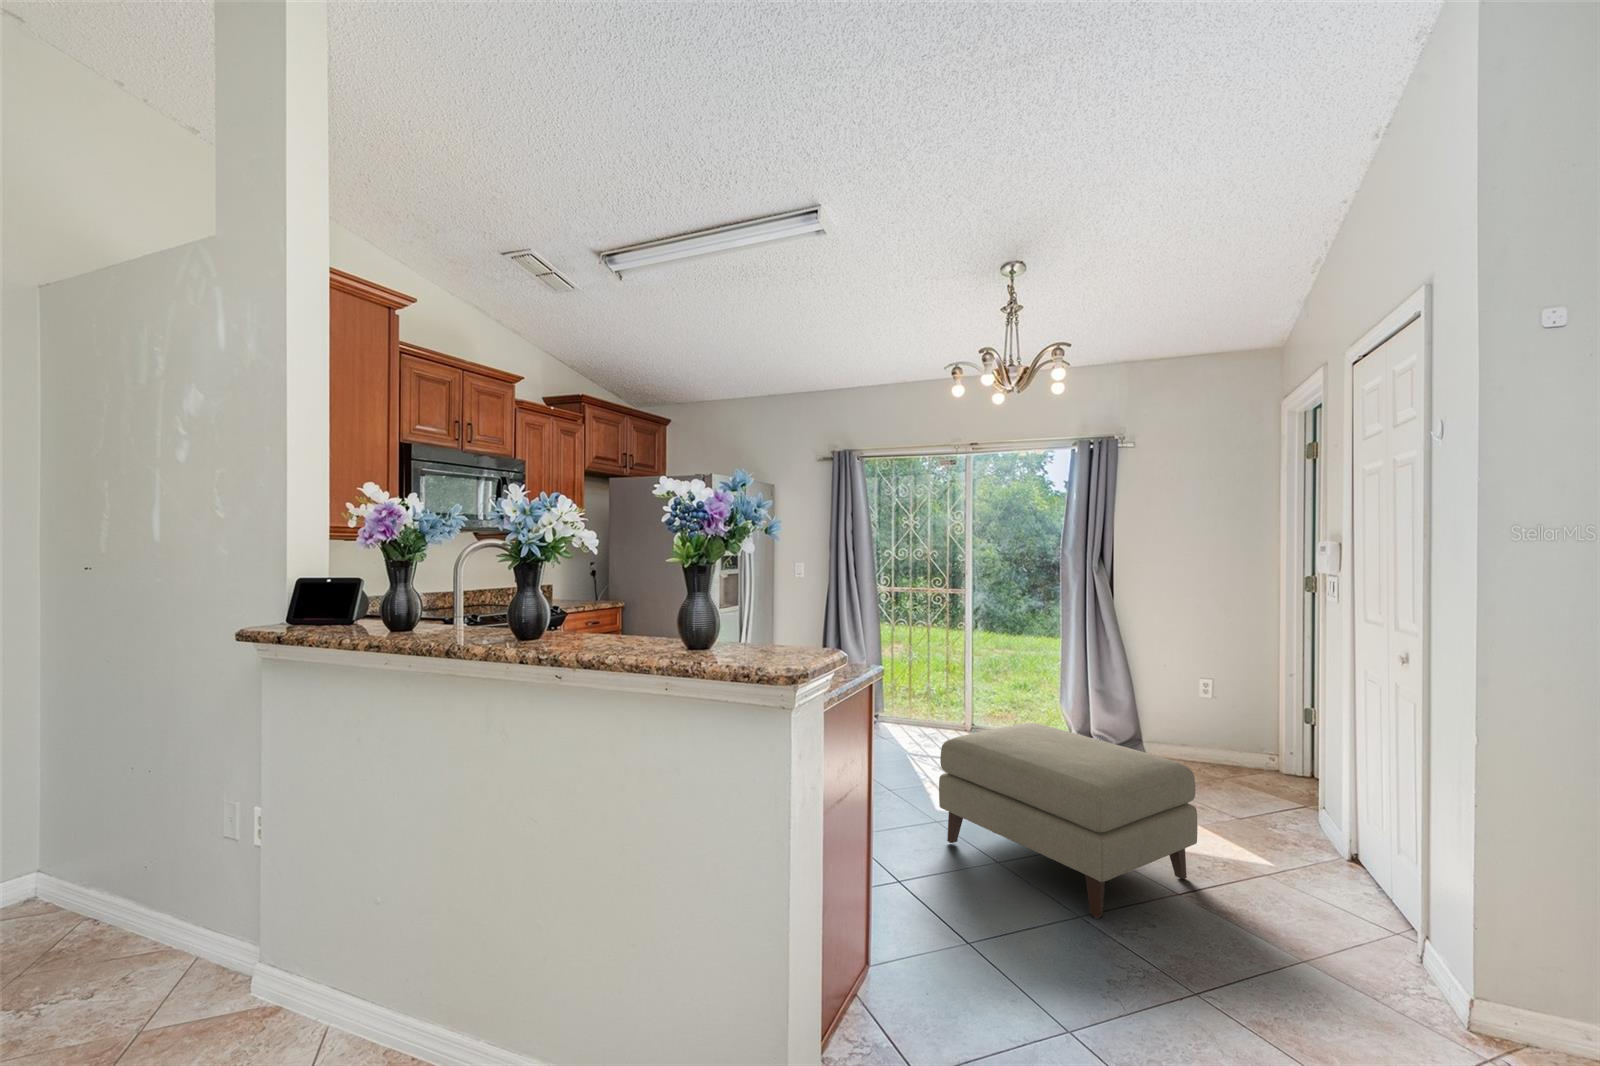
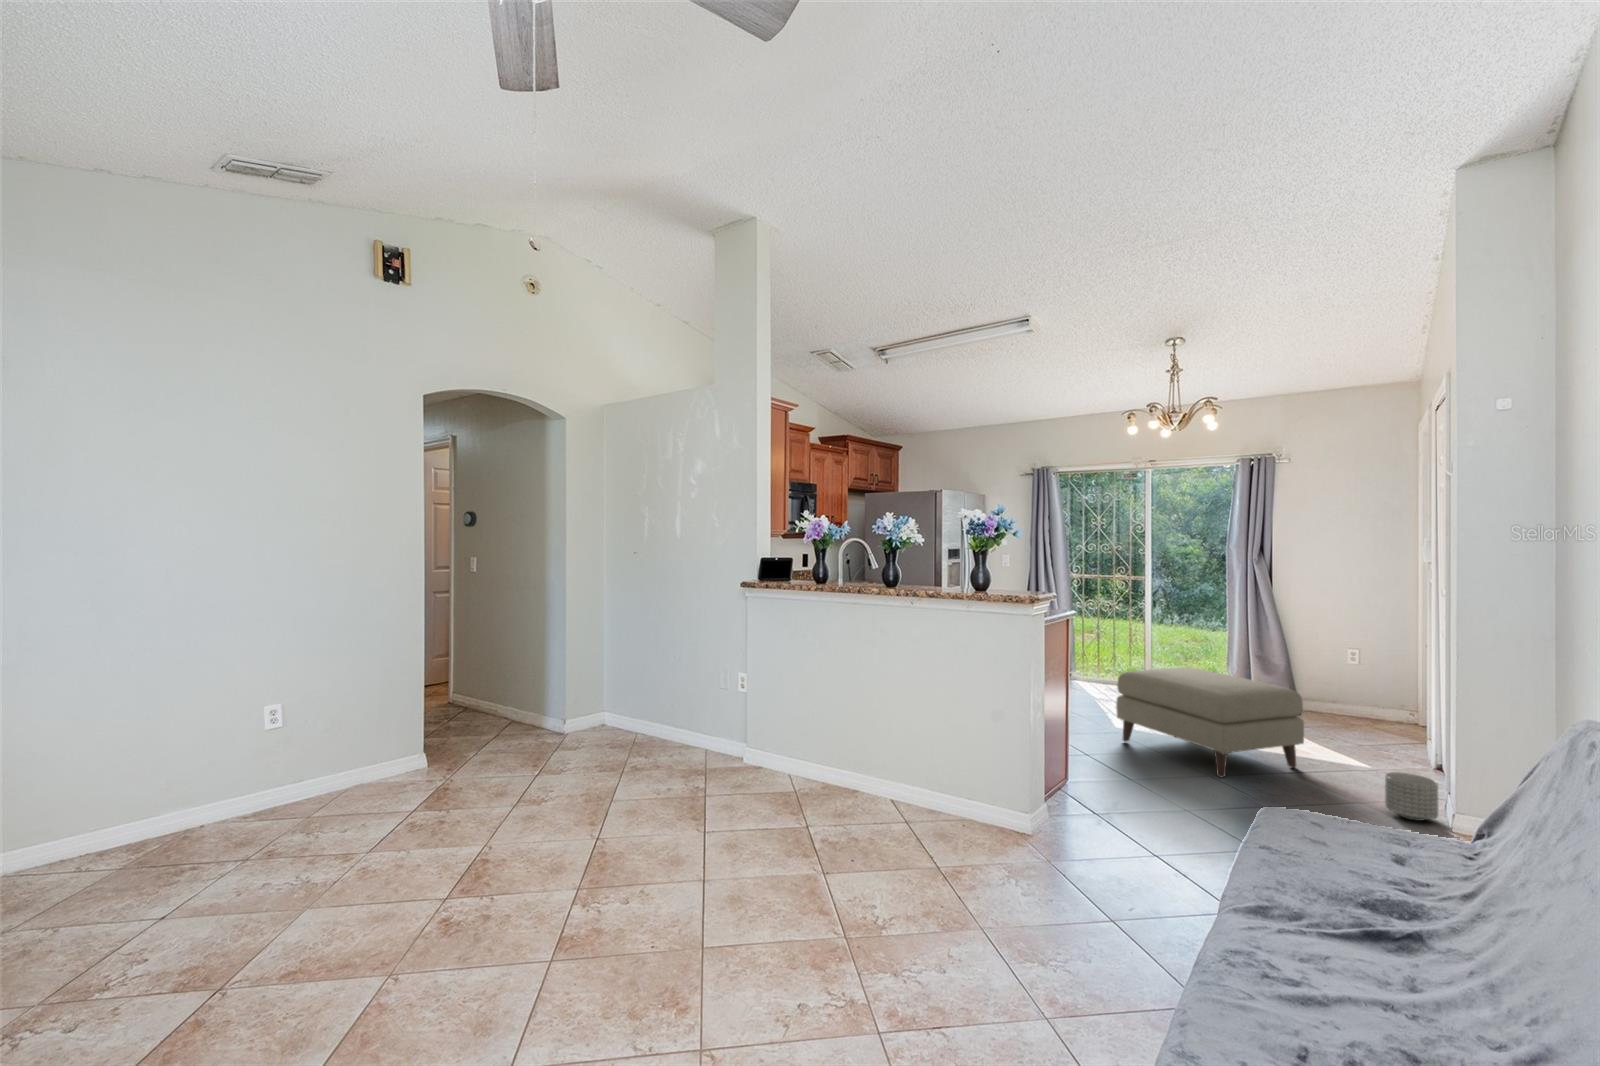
planter: none [1350,913,1436,1004] -> present [1385,772,1438,821]

